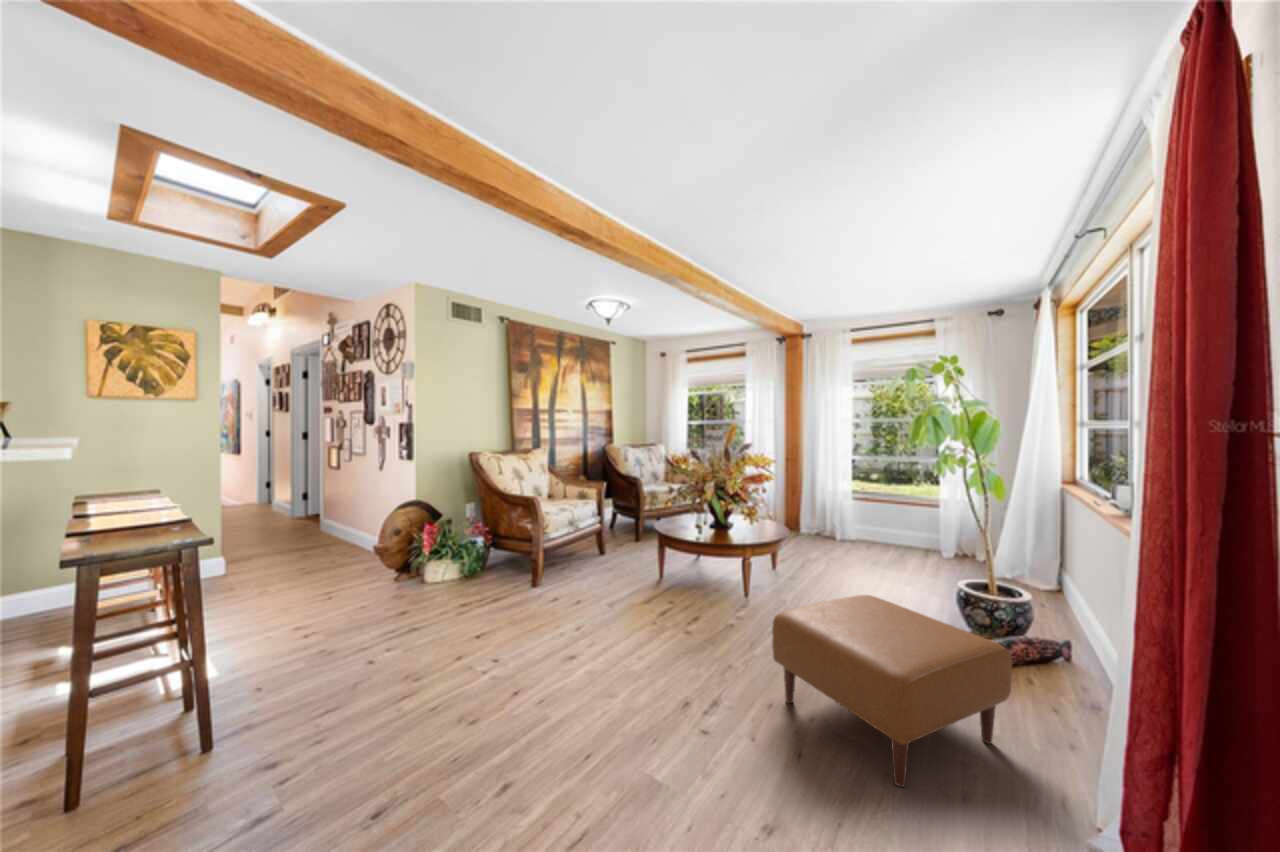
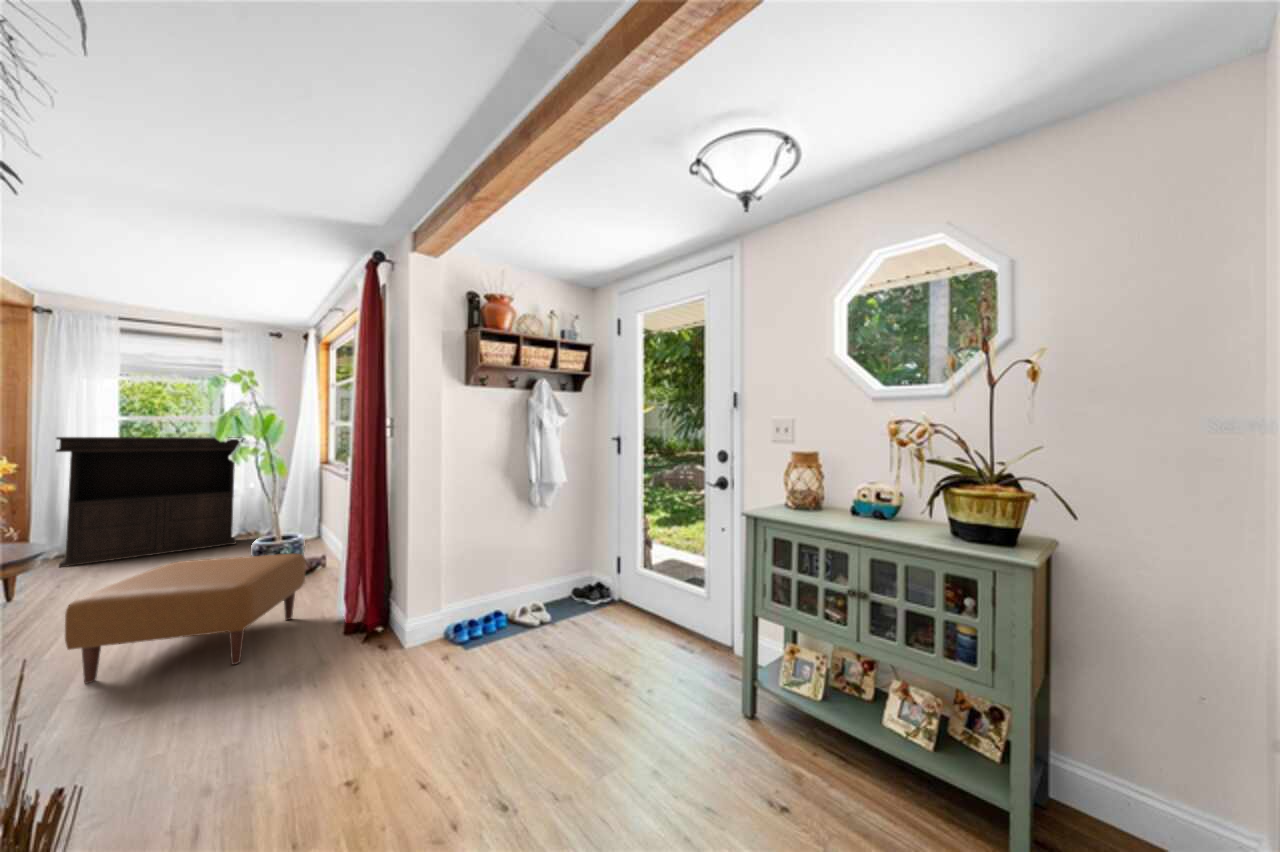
console table: none [828,439,969,570] -> present [56,437,244,568]

